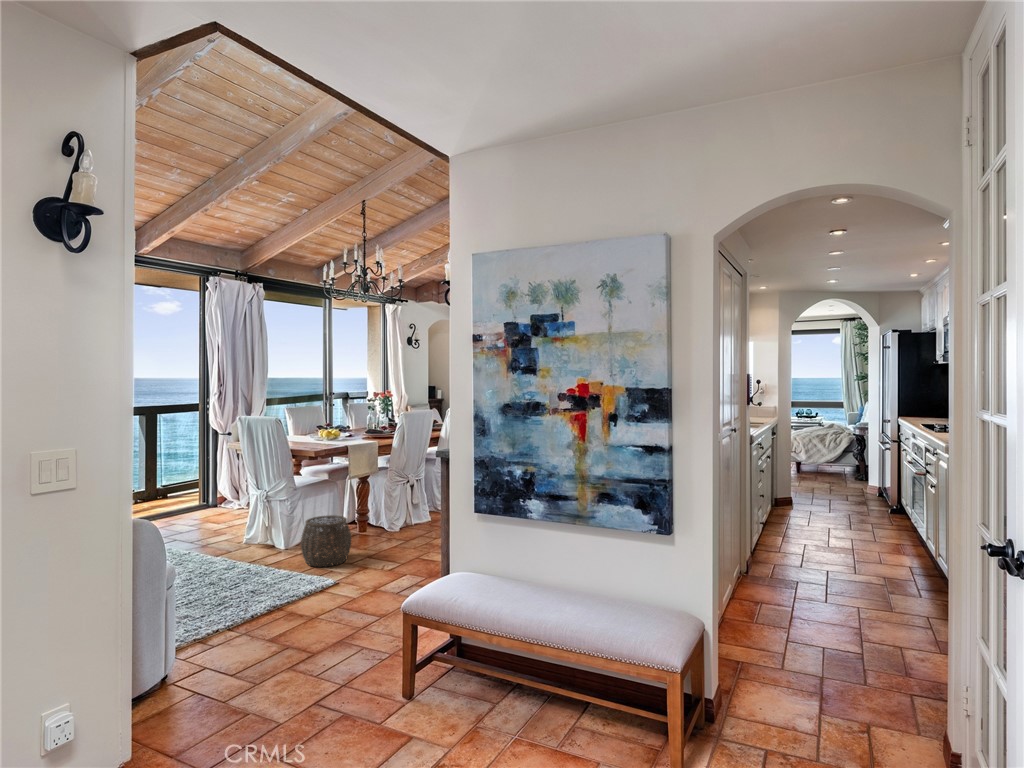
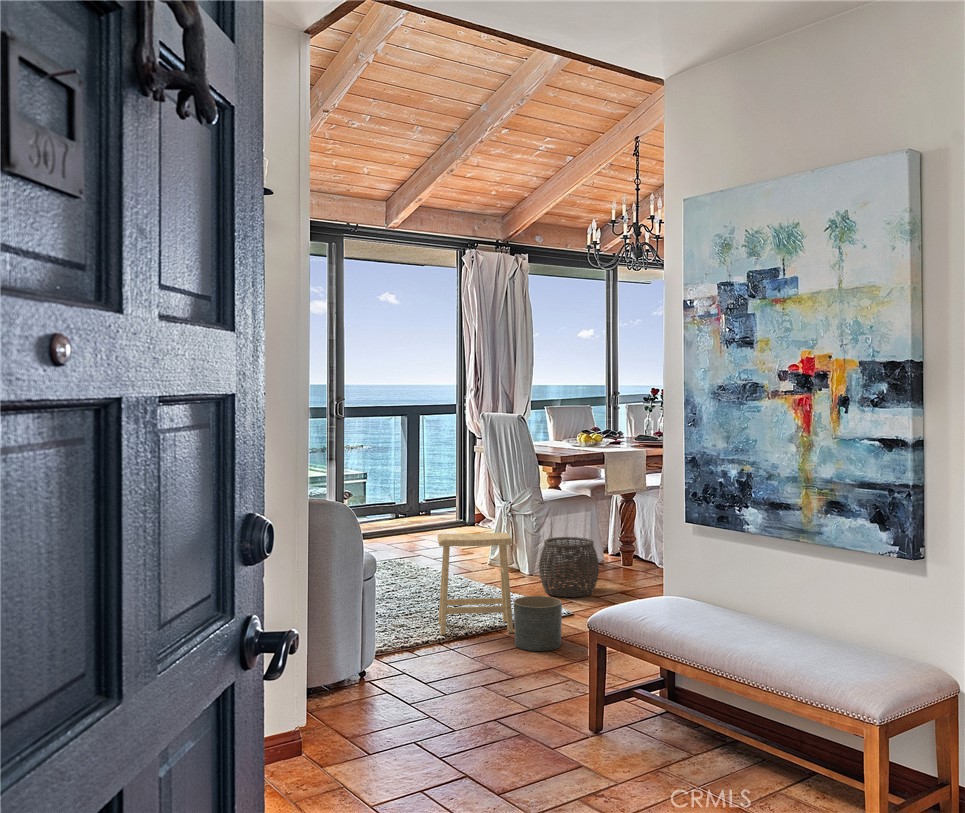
footstool: none [220,523,295,624] -> present [438,532,513,635]
planter: none [301,575,344,627] -> present [514,596,562,651]

